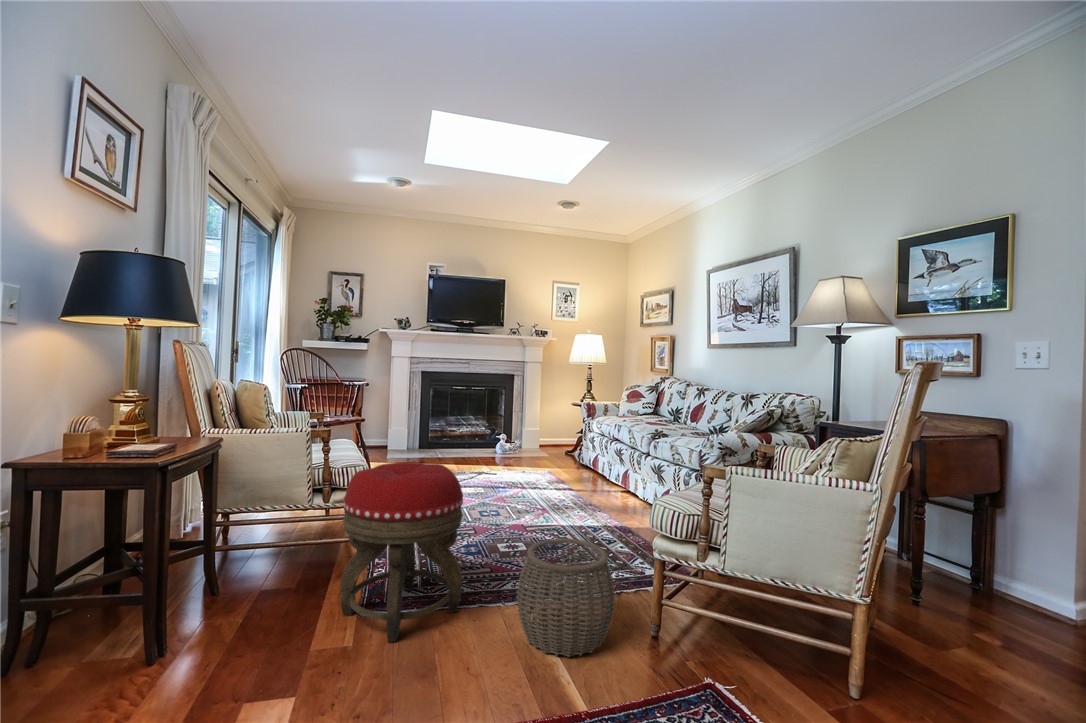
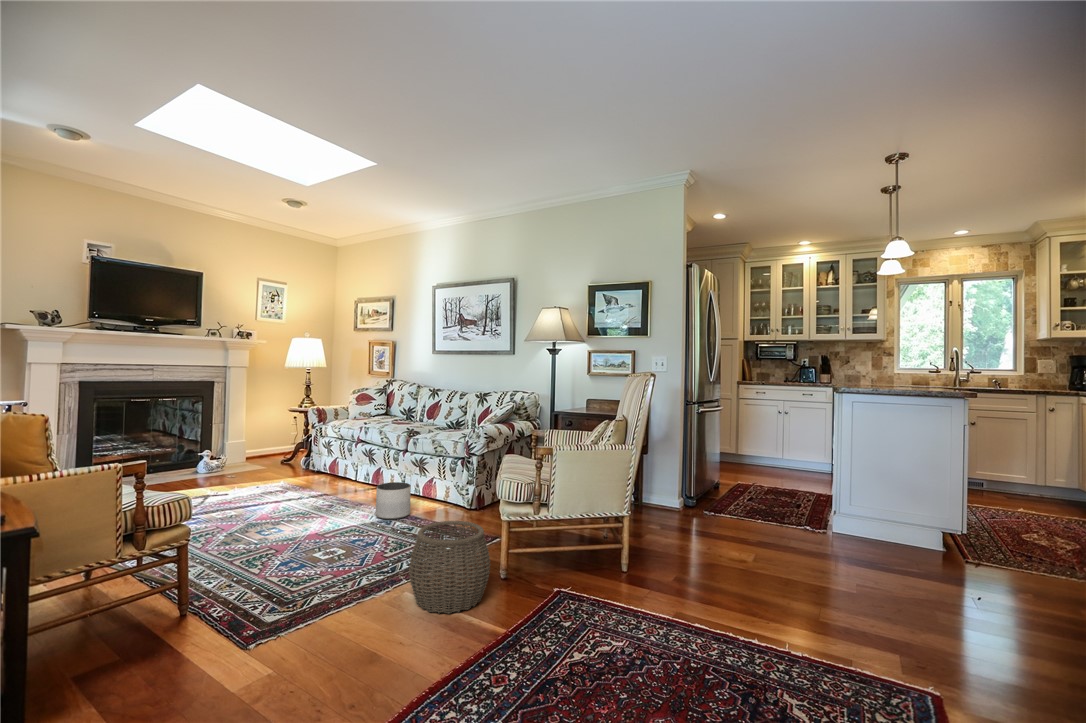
footstool: present [340,462,463,643] -> none [215,479,352,659]
planter: none [591,487,628,528] -> present [376,482,411,520]

